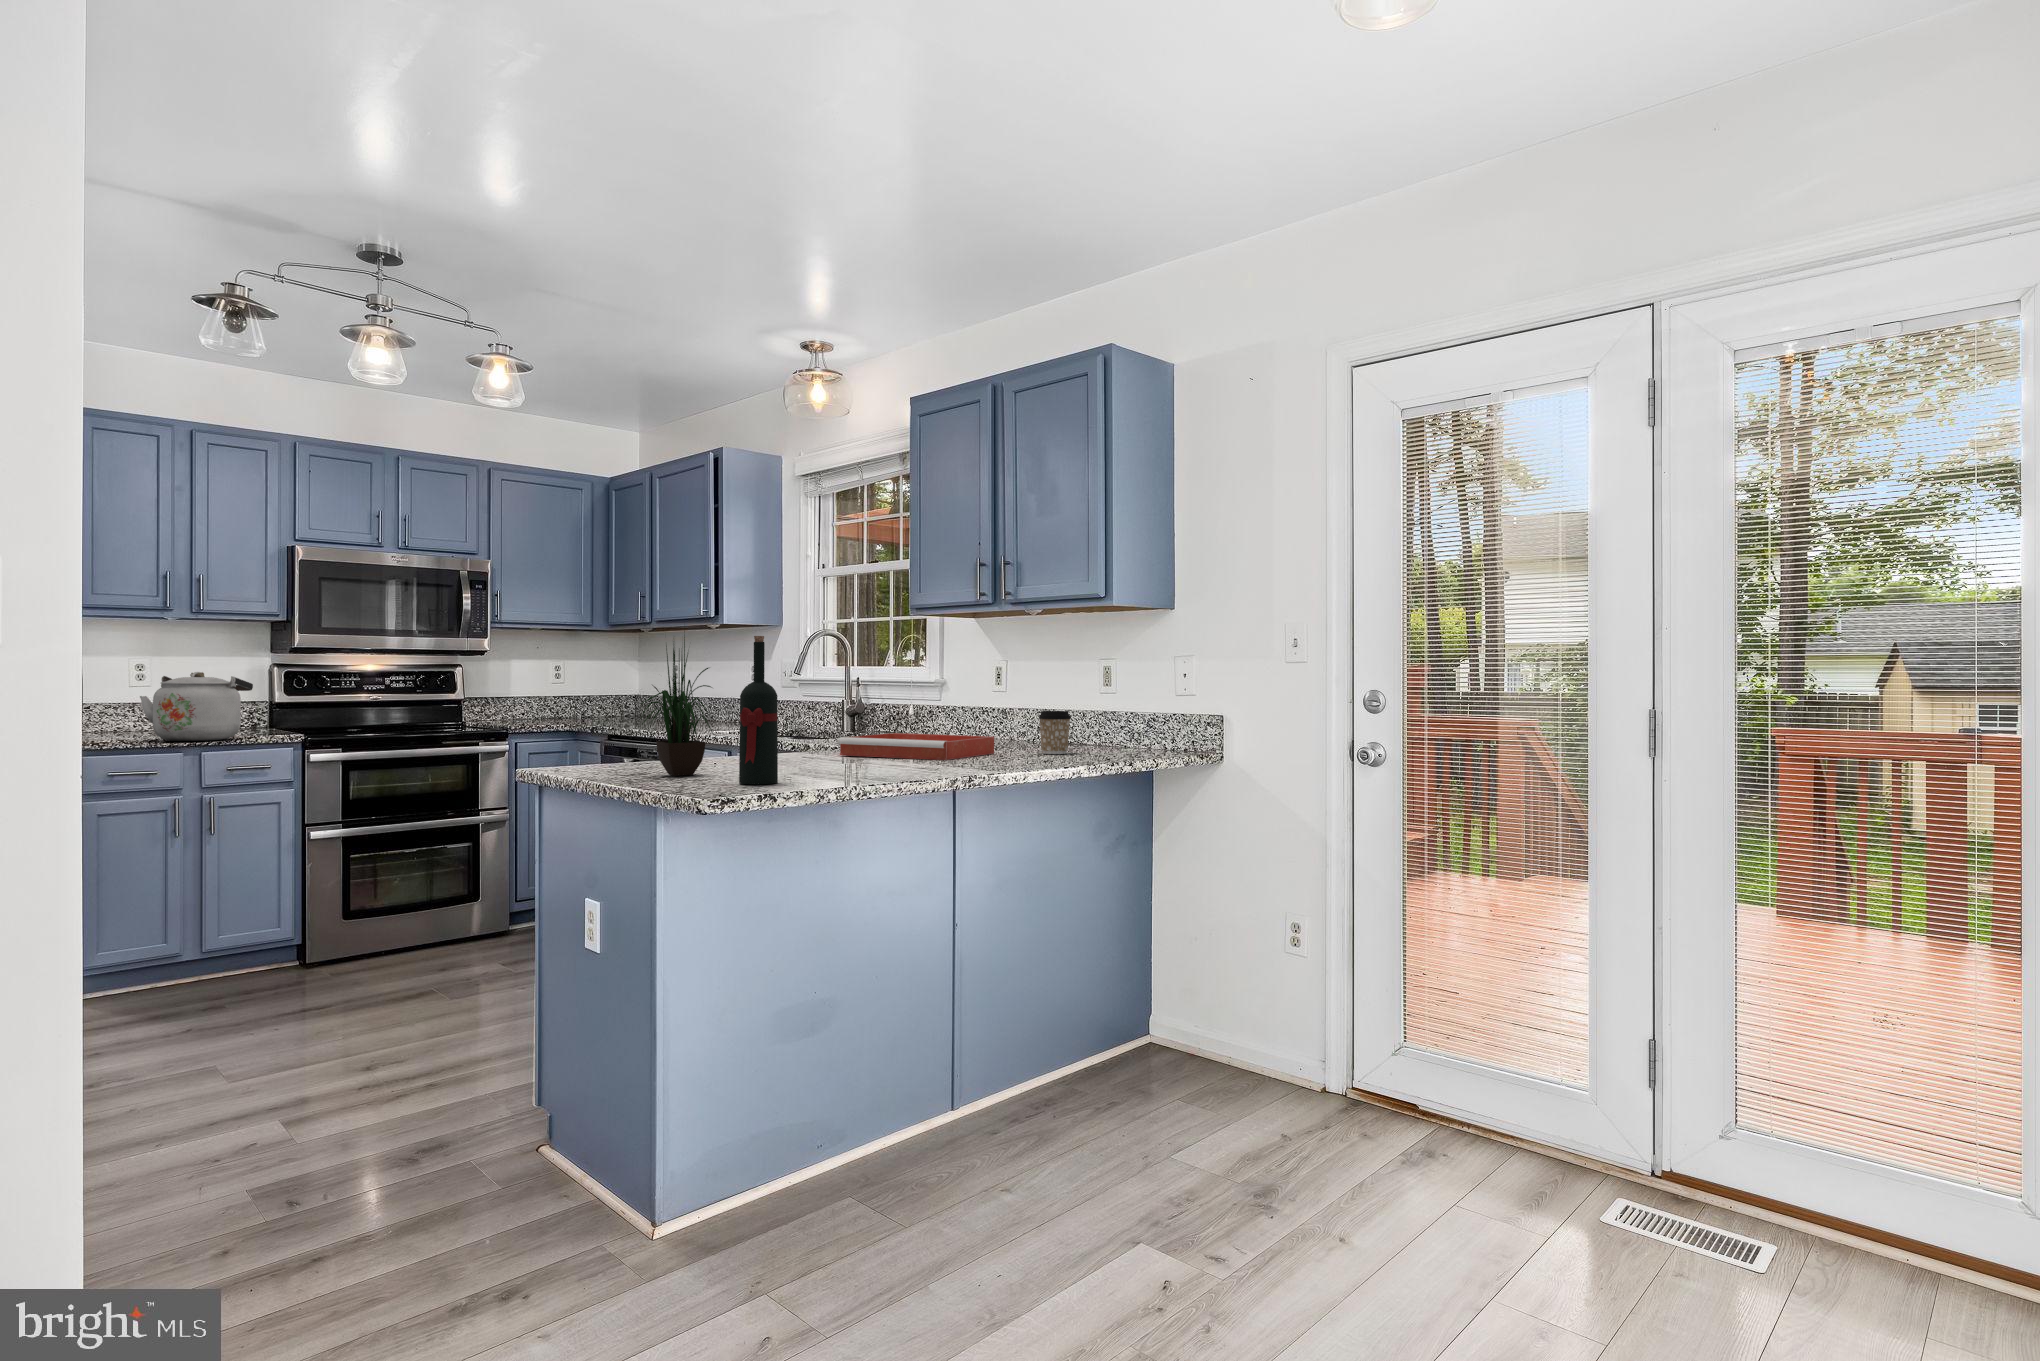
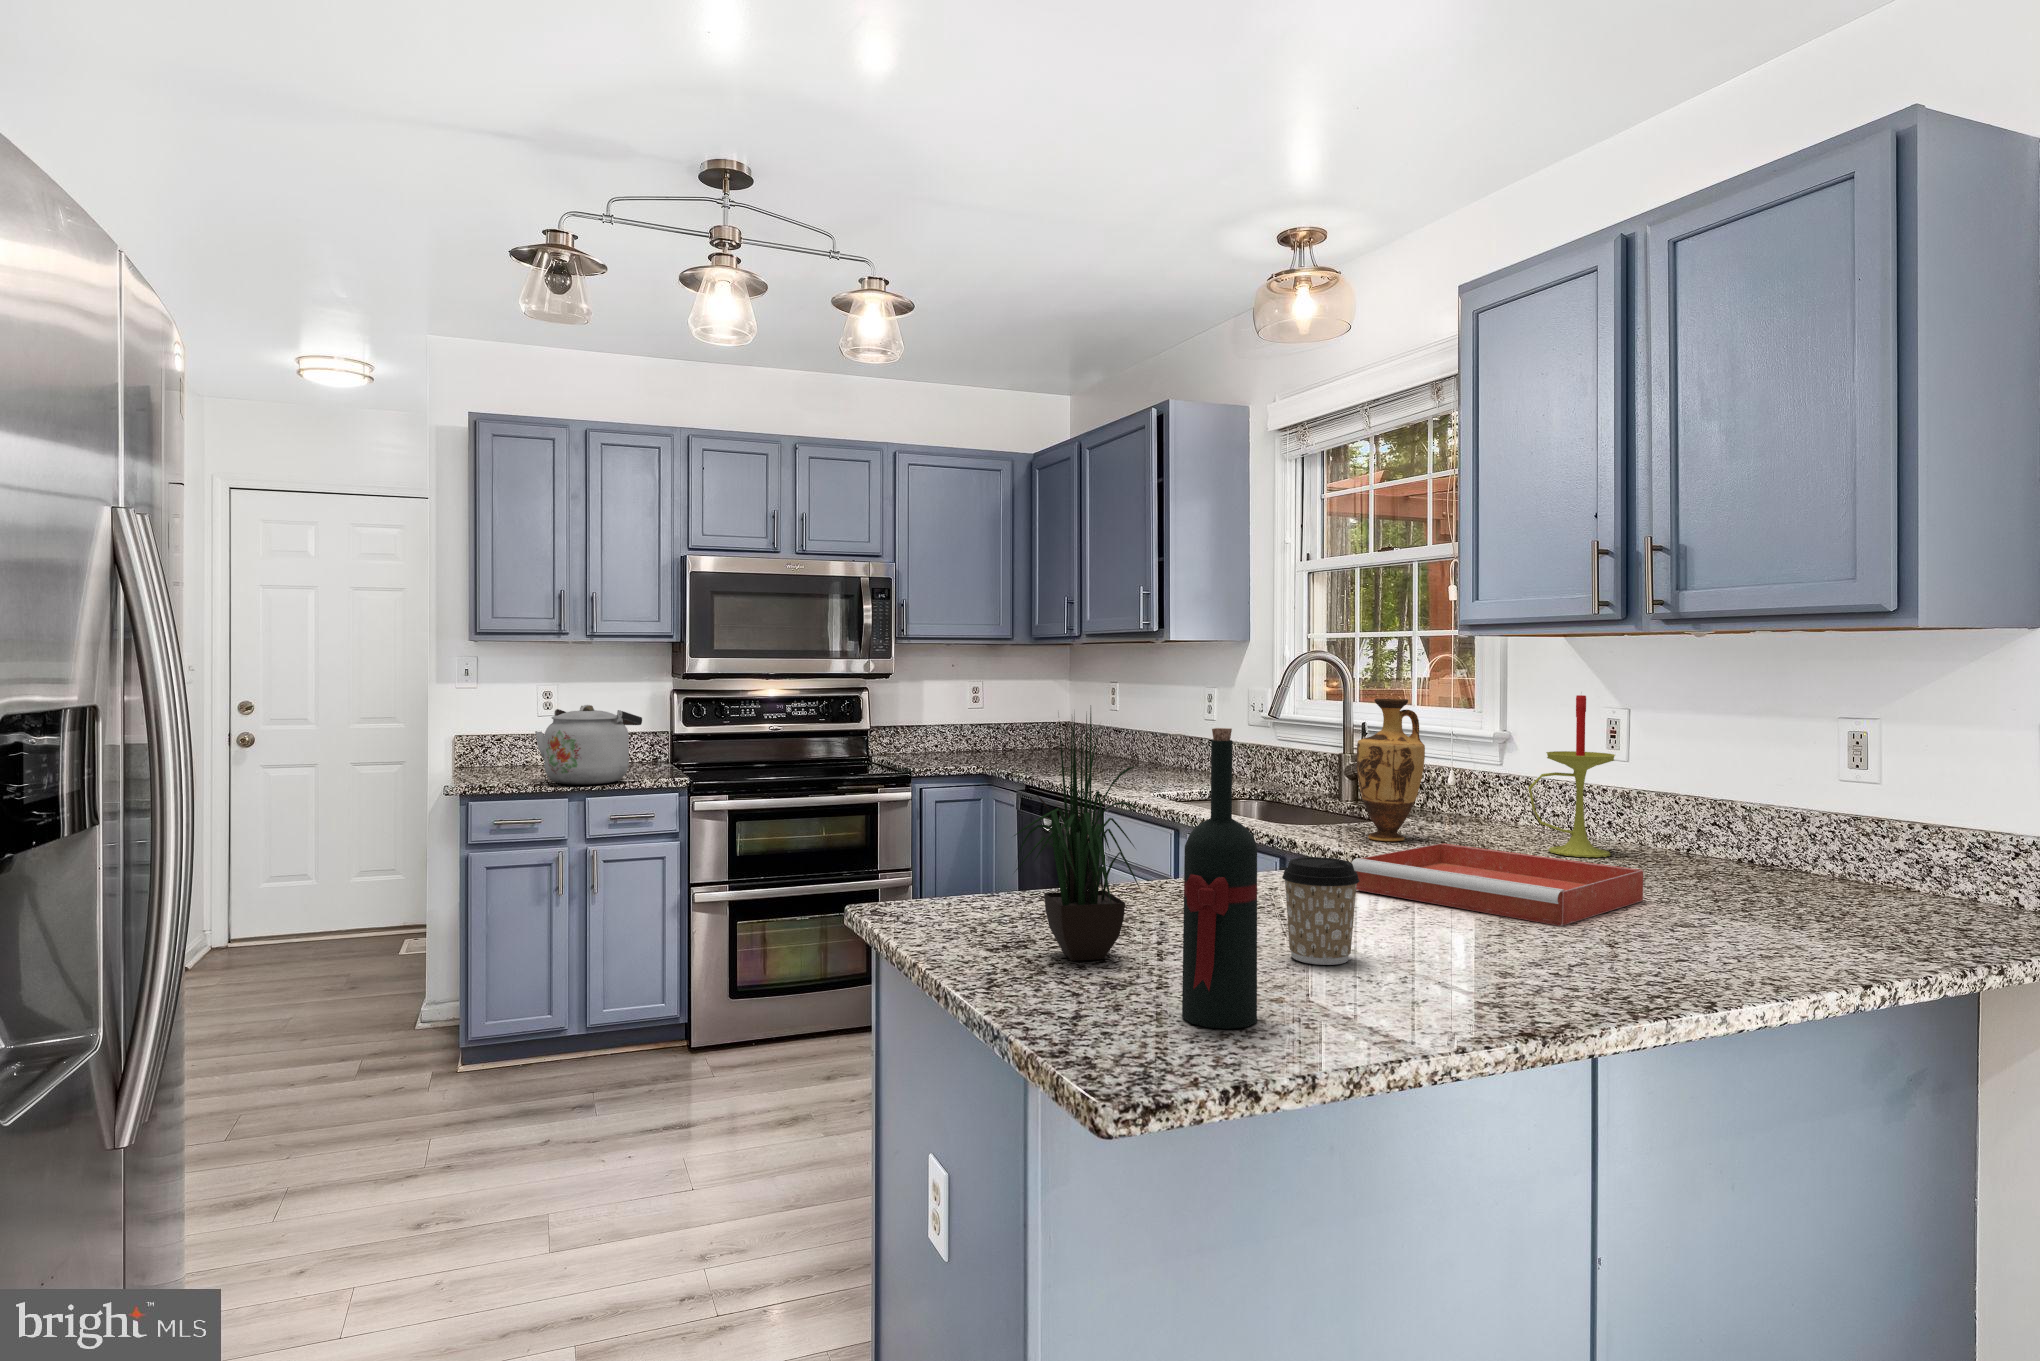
candle: none [948,647,995,744] -> present [1528,695,1615,857]
vase: none [849,654,890,743] -> present [1356,698,1425,841]
coffee cup: present [1039,711,1071,754] -> present [1282,857,1360,965]

